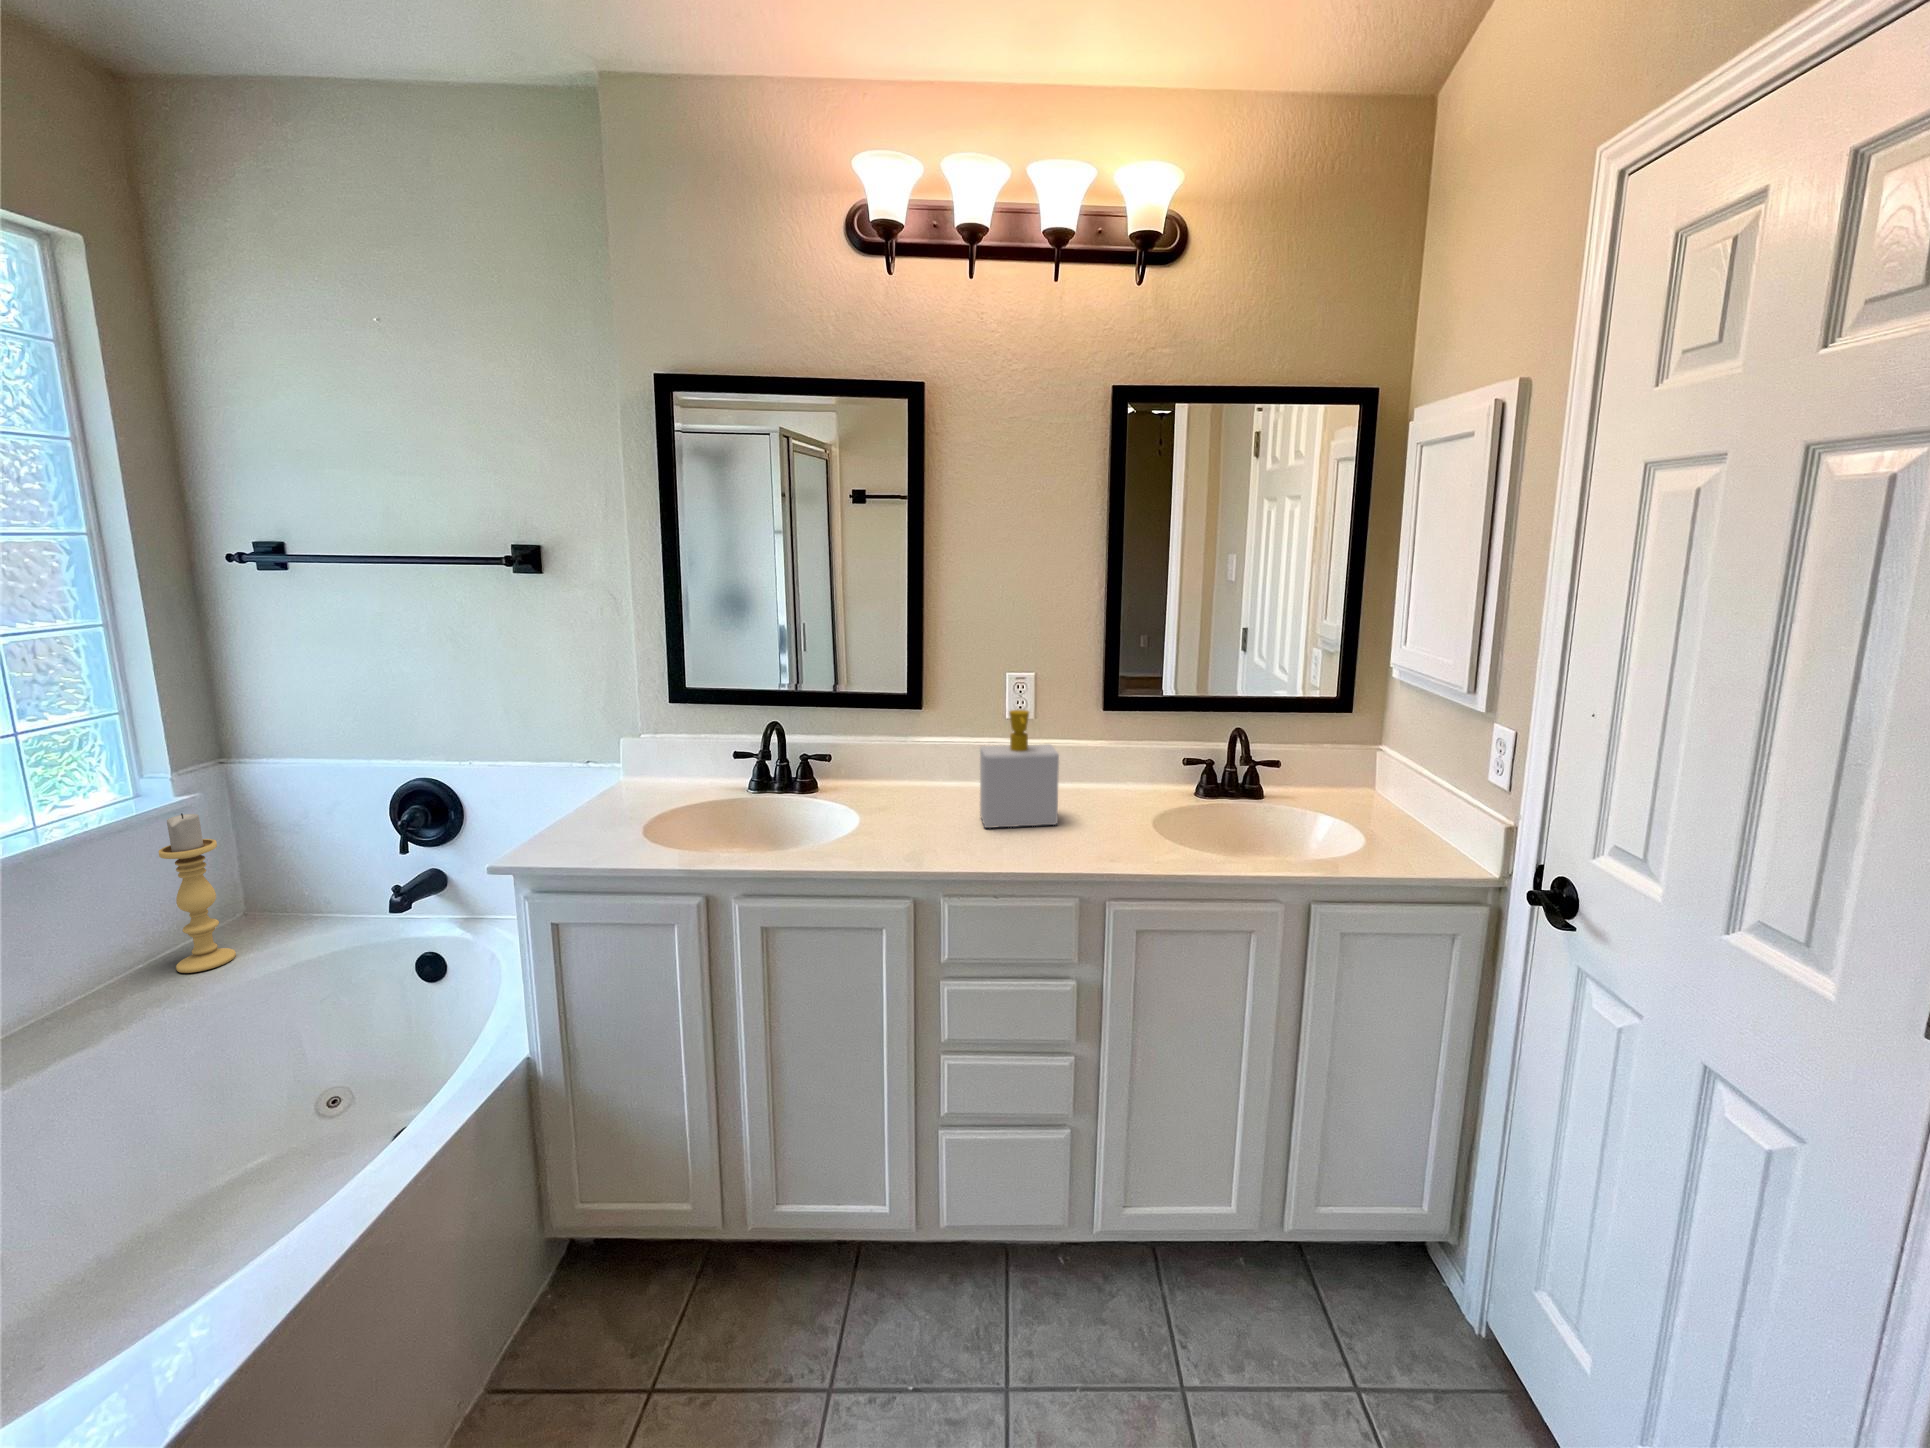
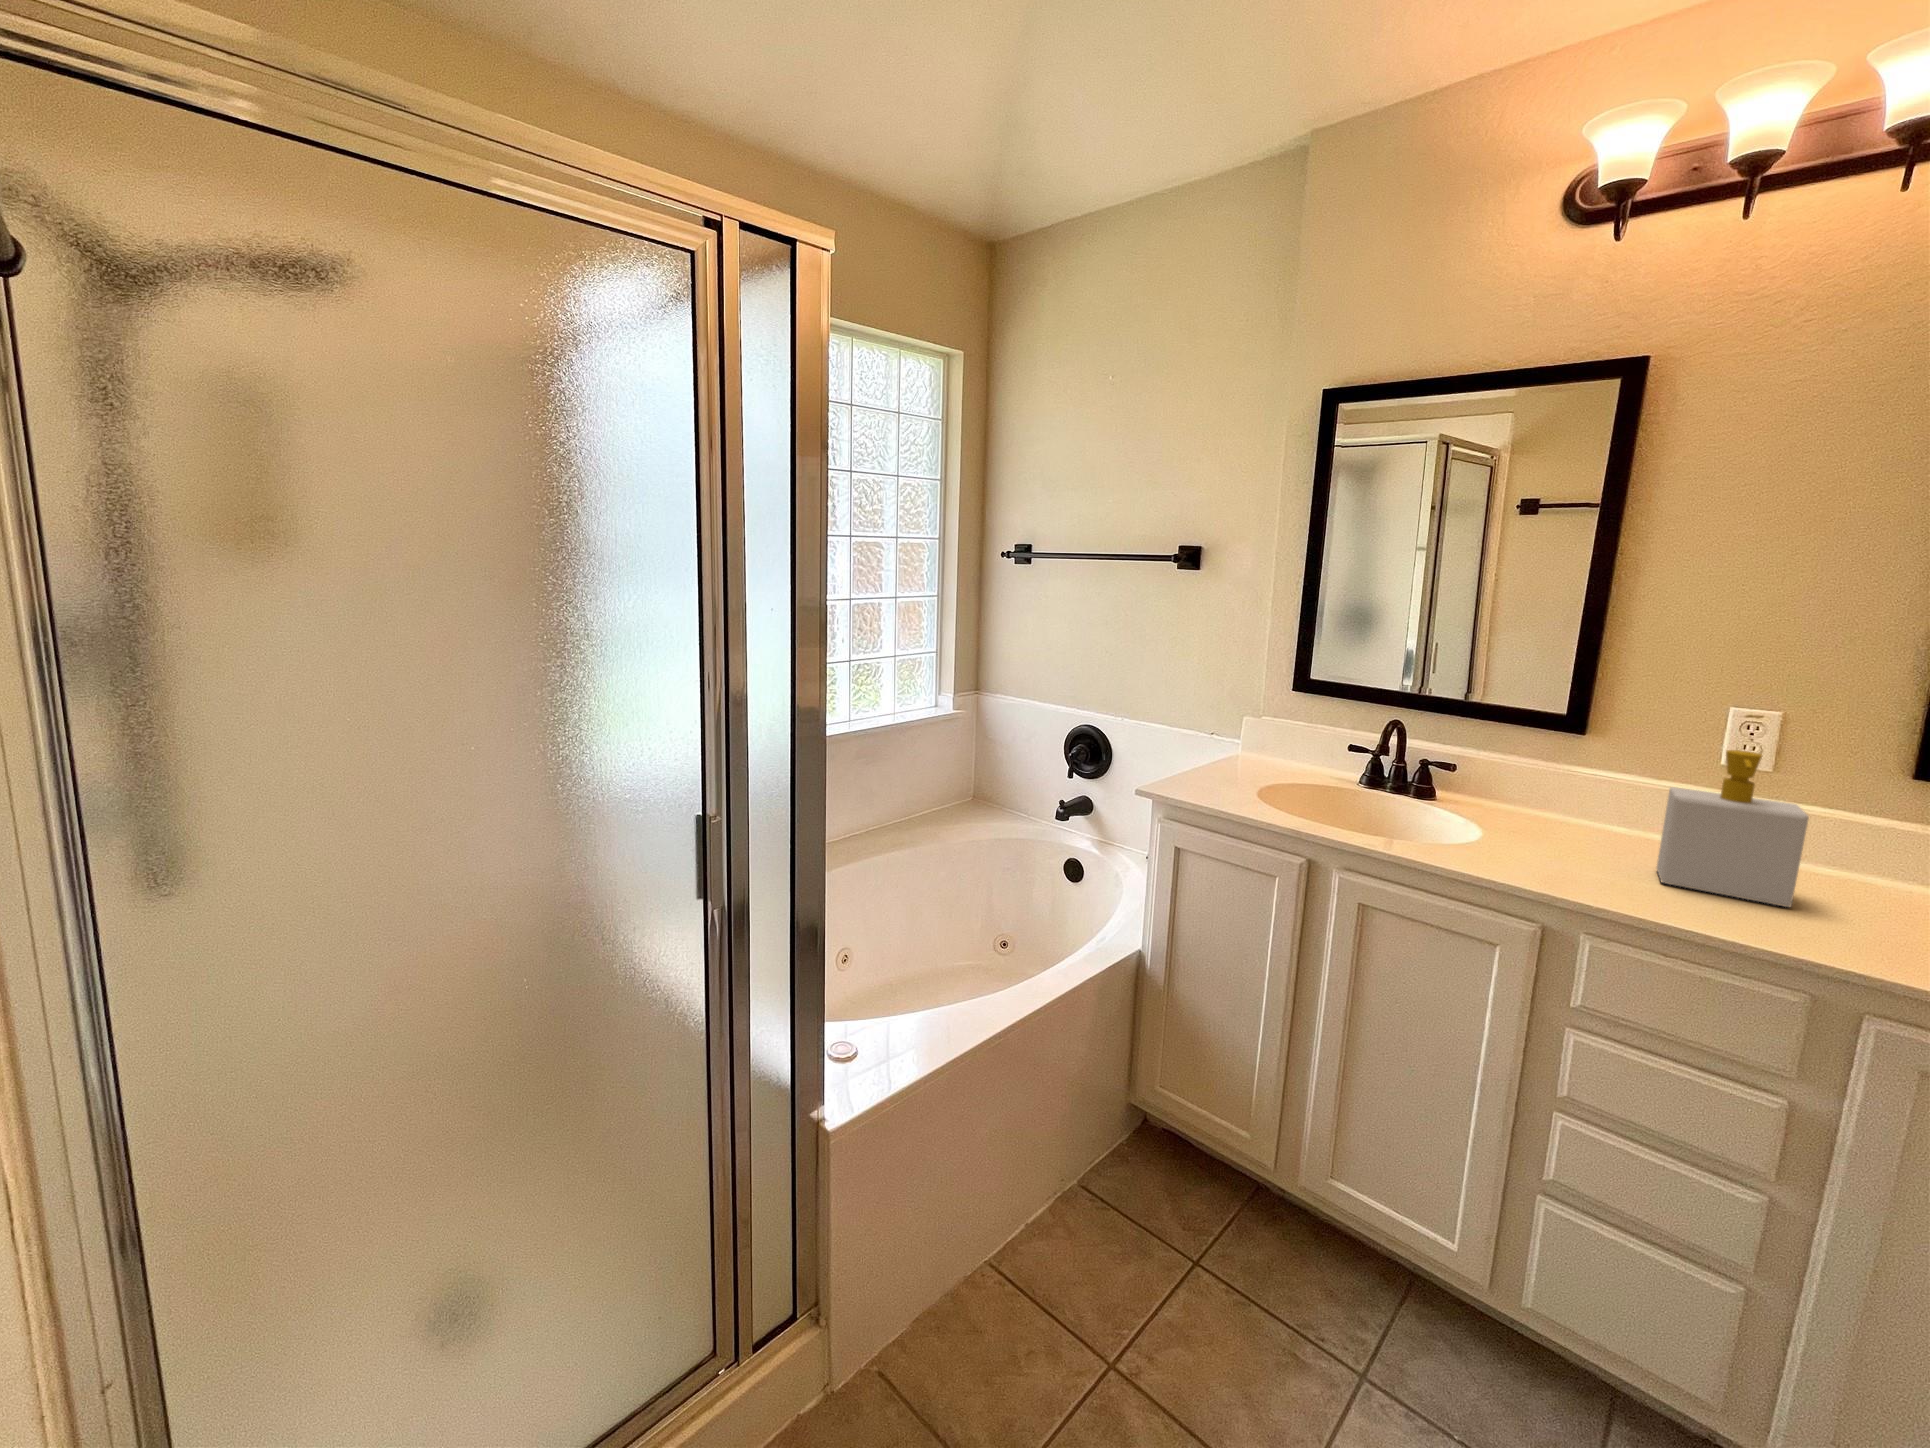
candle holder: present [159,813,236,973] -> none [944,721,973,825]

